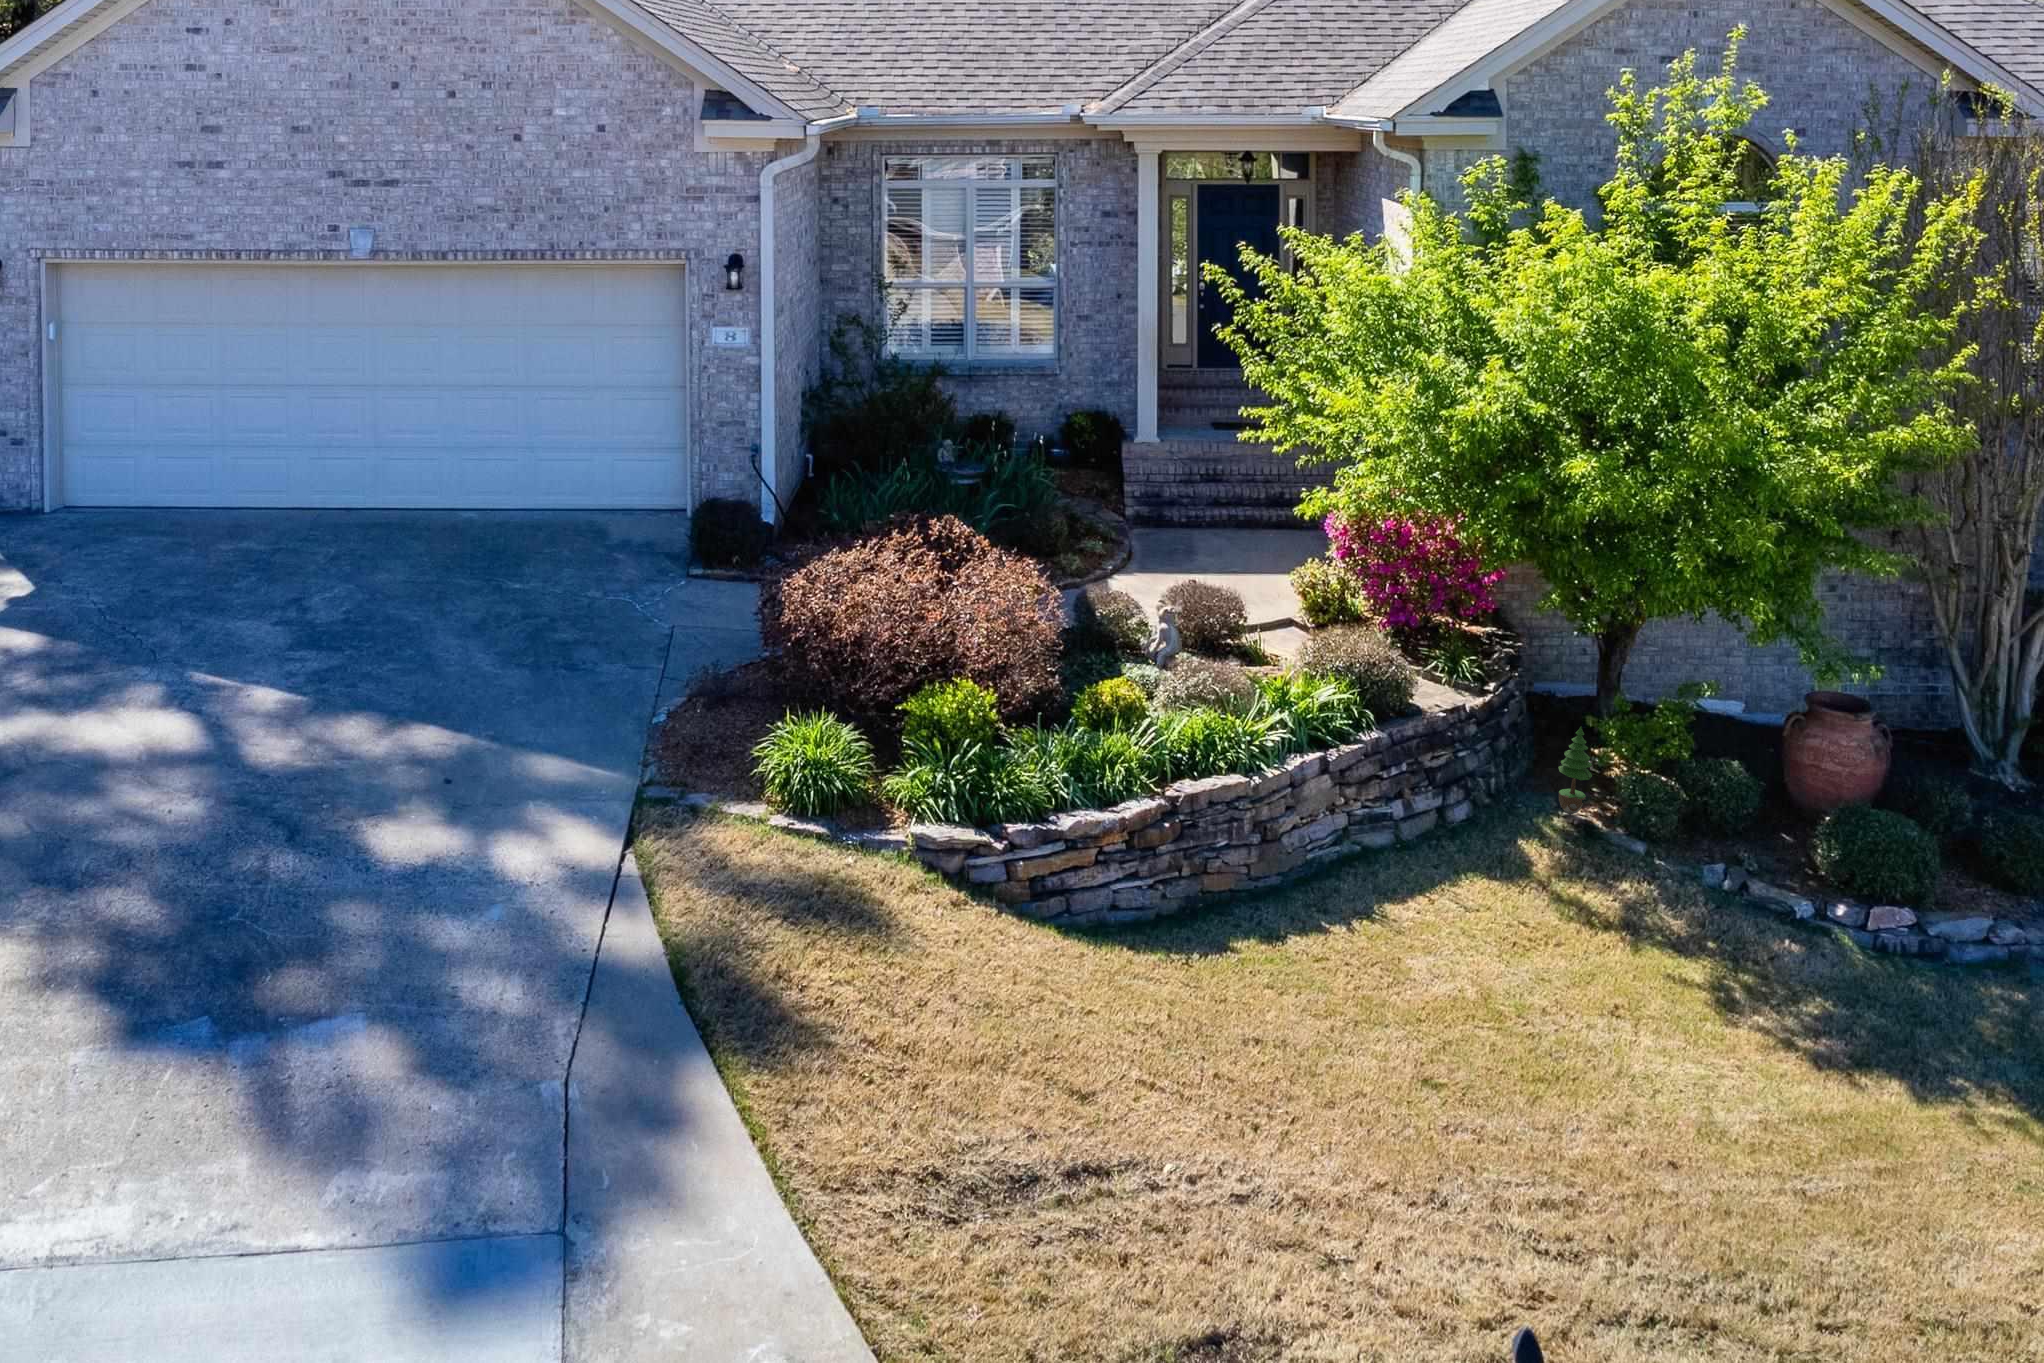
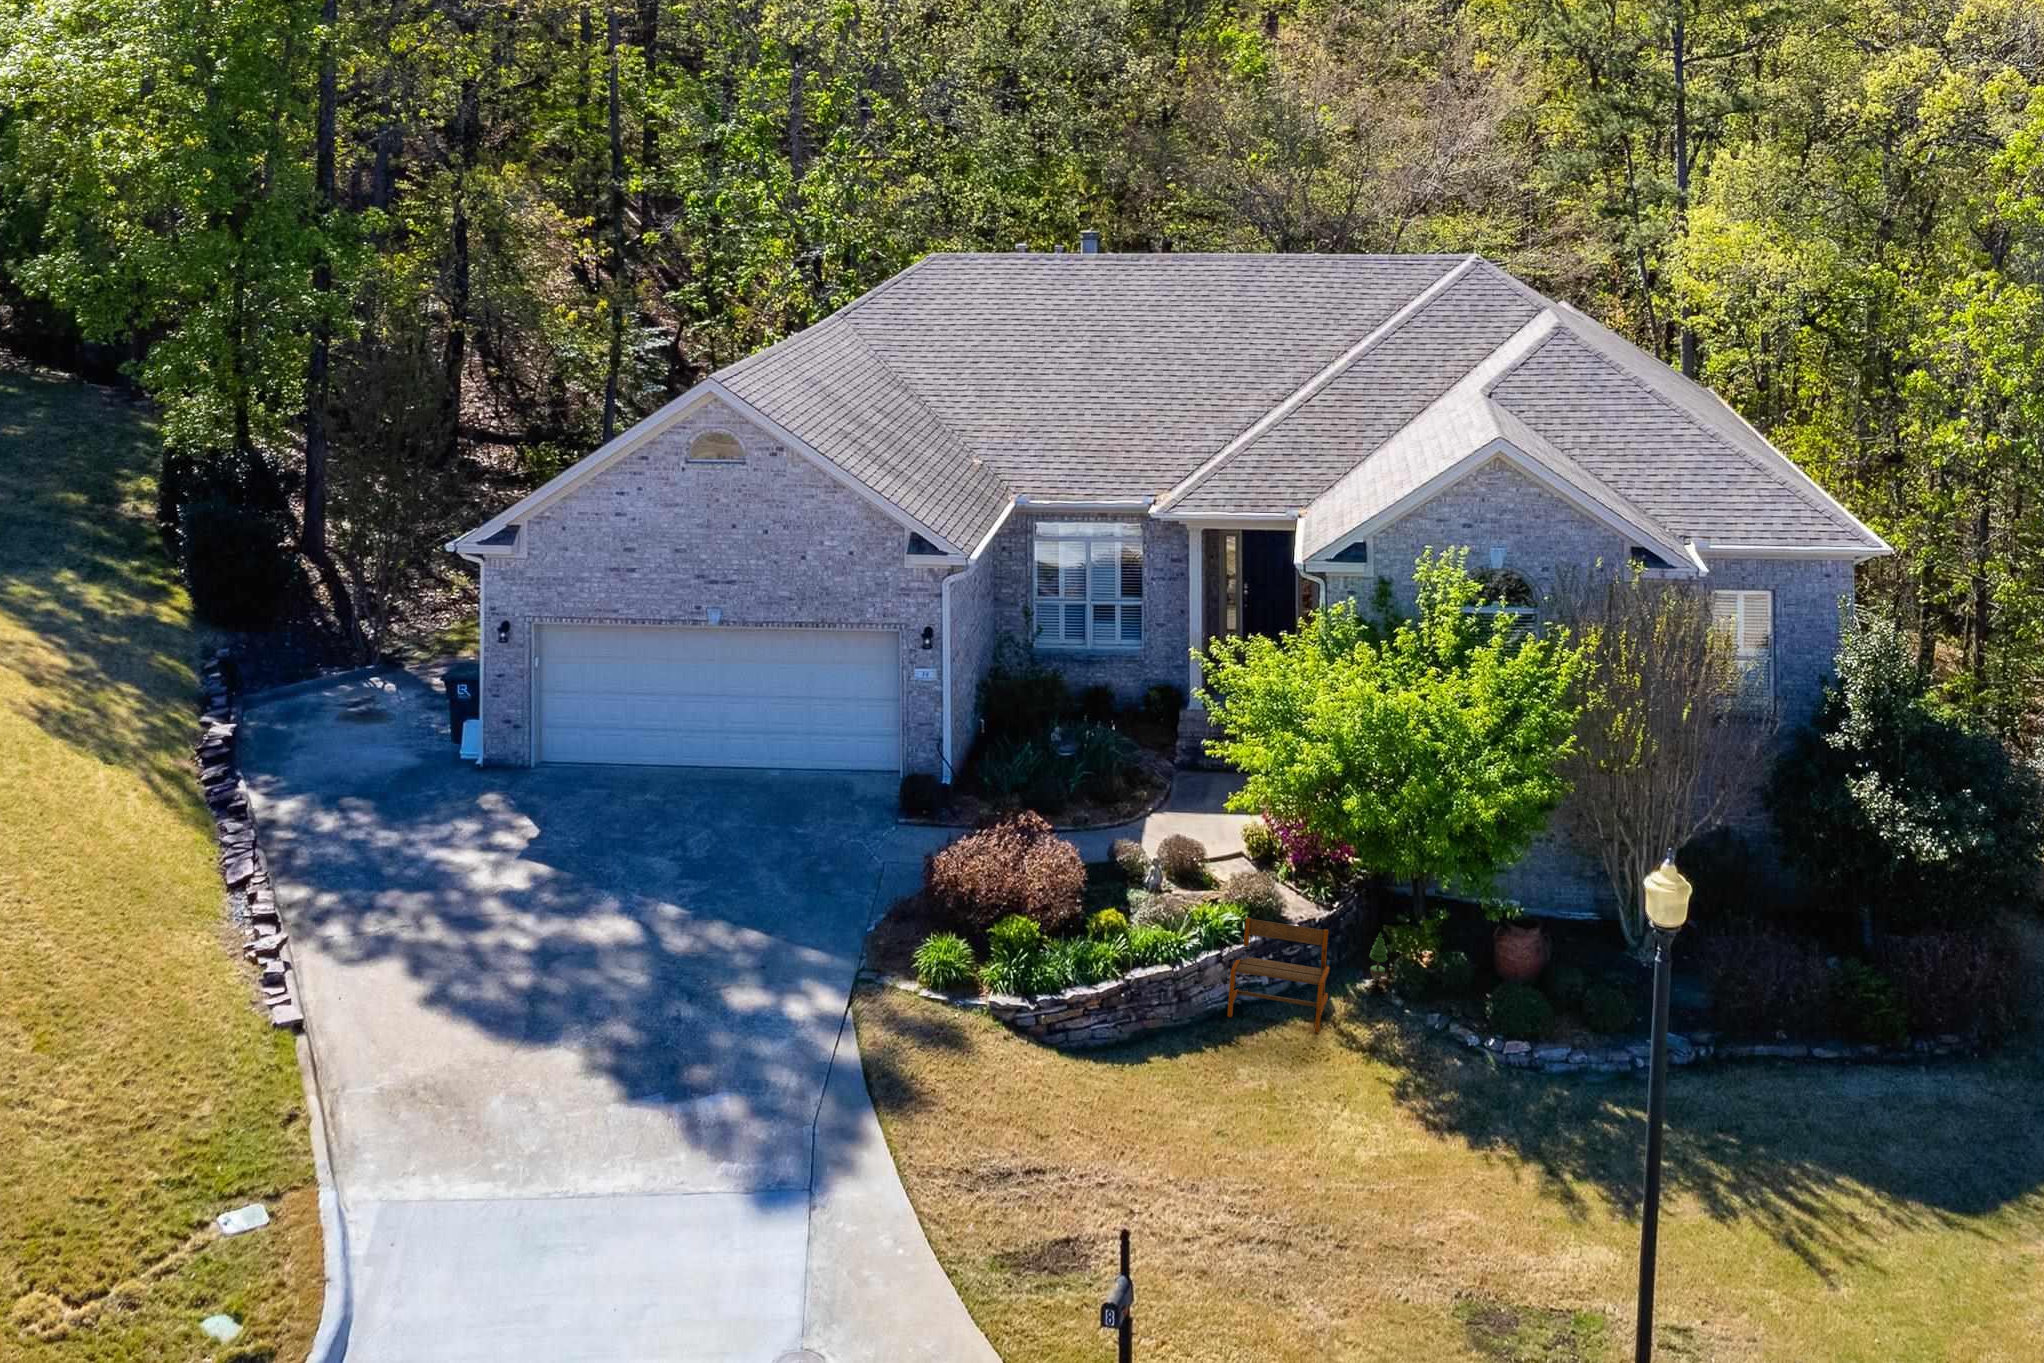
bench: none [1341,692,1529,898] -> present [1227,917,1329,1033]

